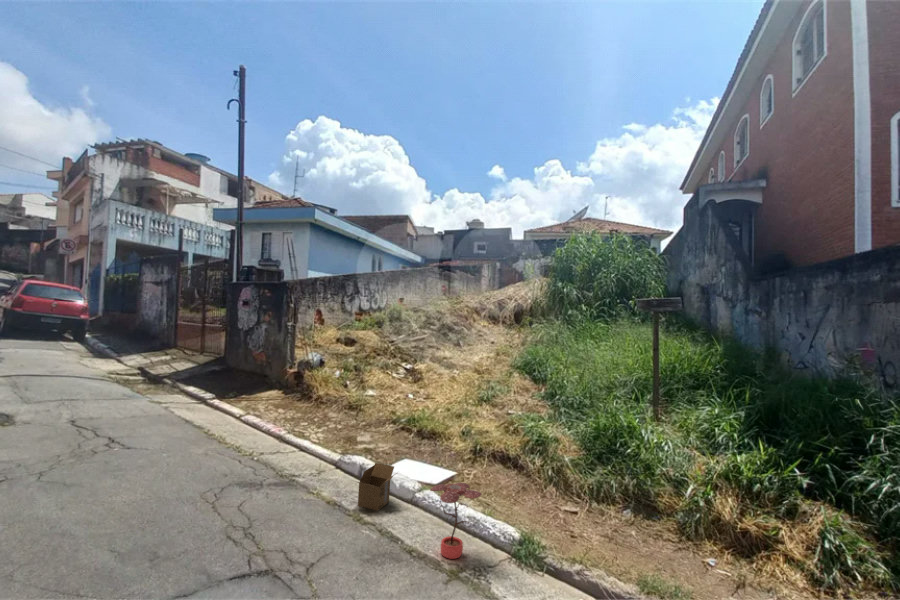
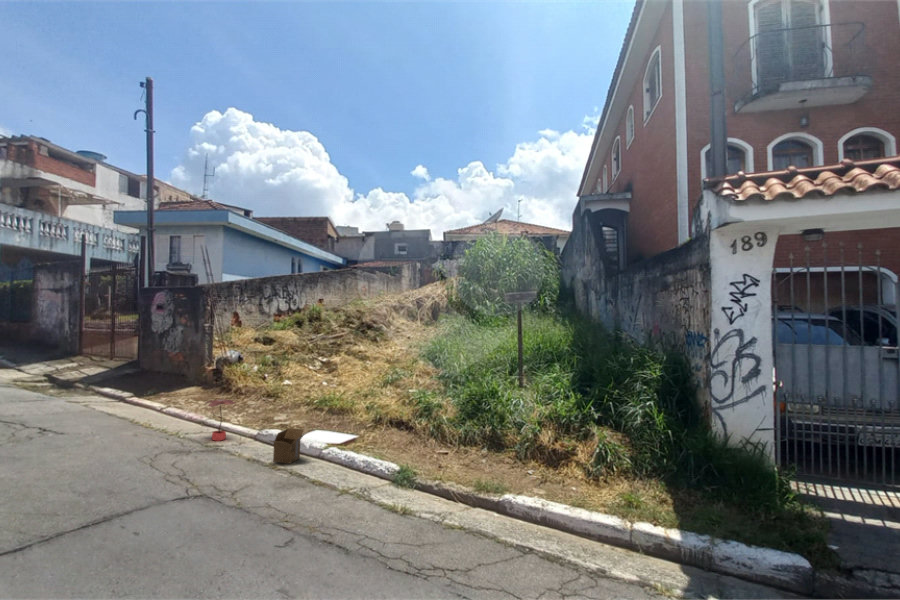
potted plant: present [430,483,481,559] -> present [206,399,235,441]

